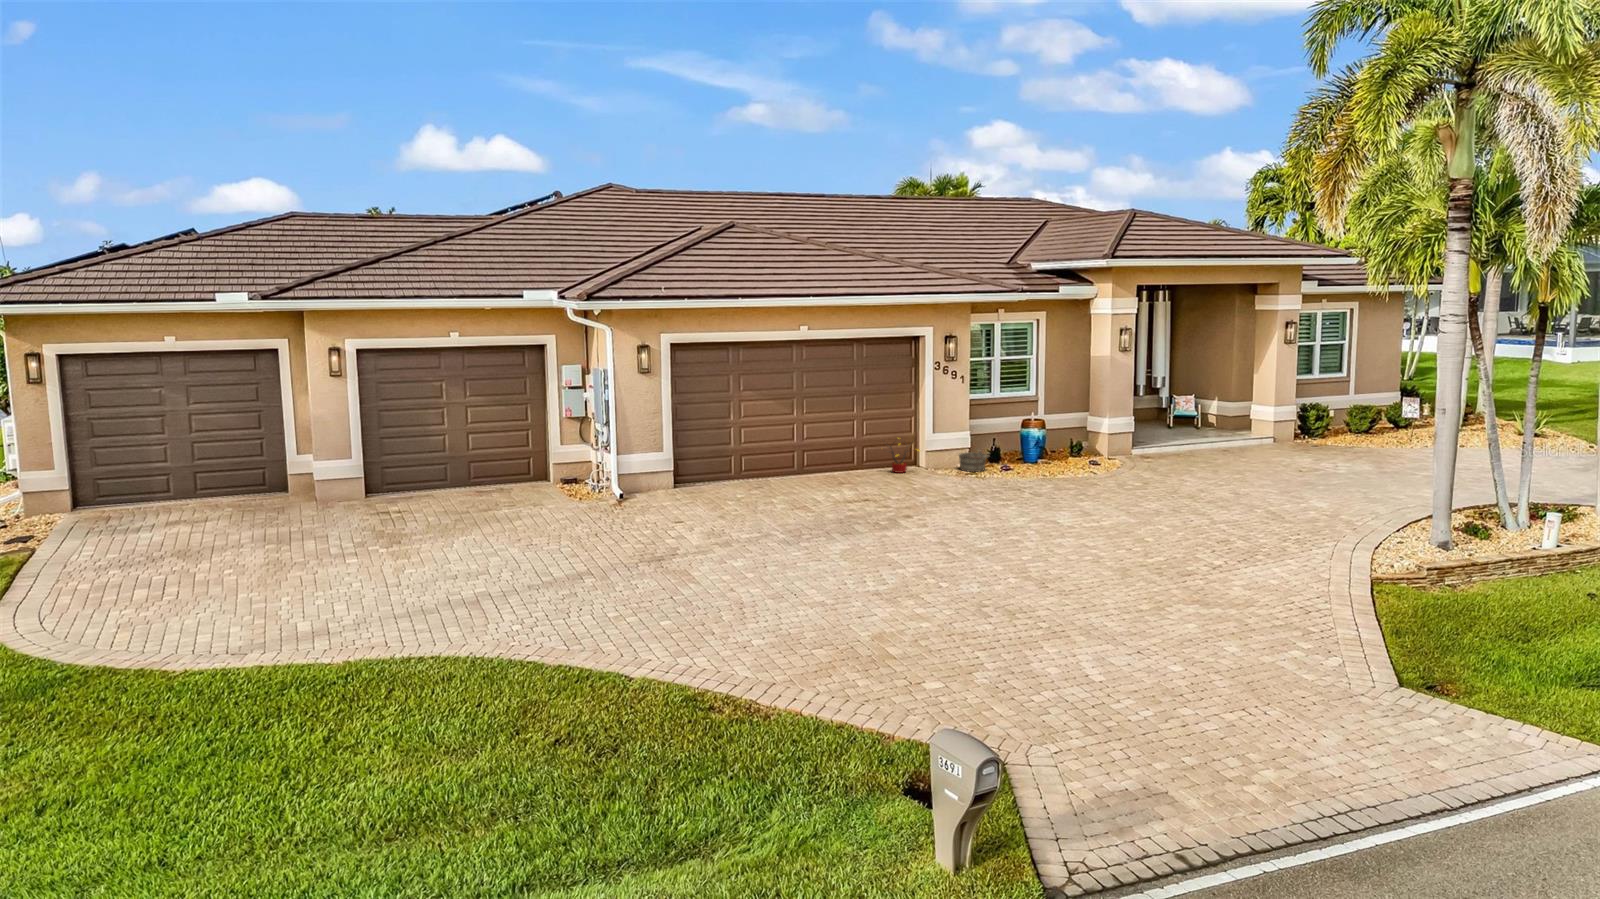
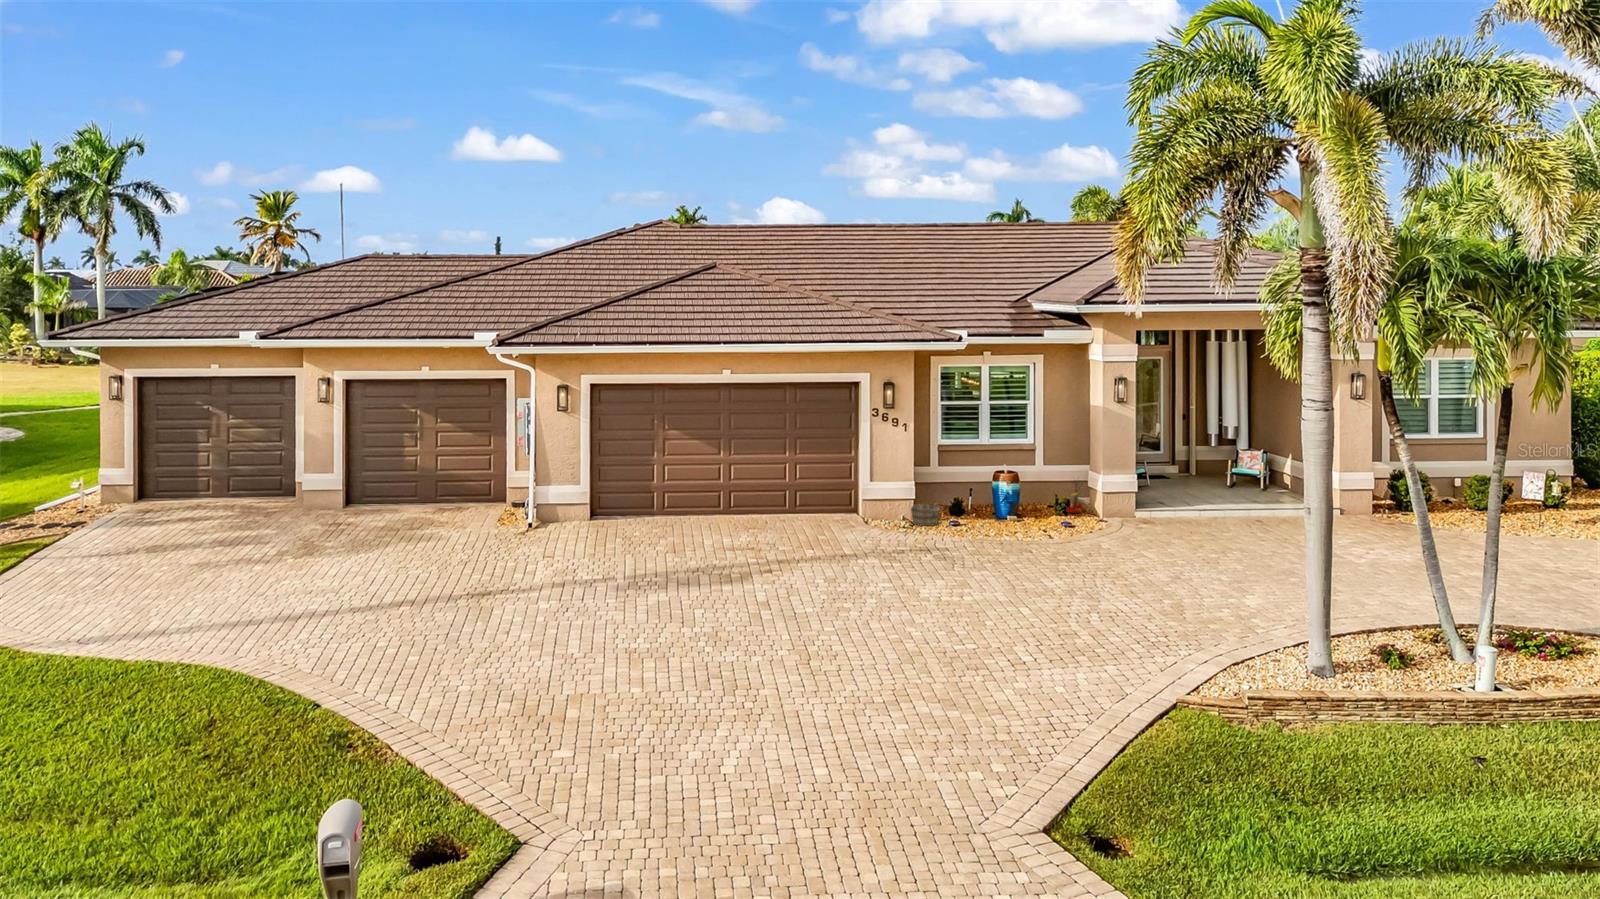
decorative plant: present [883,440,908,473] -> present [1066,481,1082,513]

